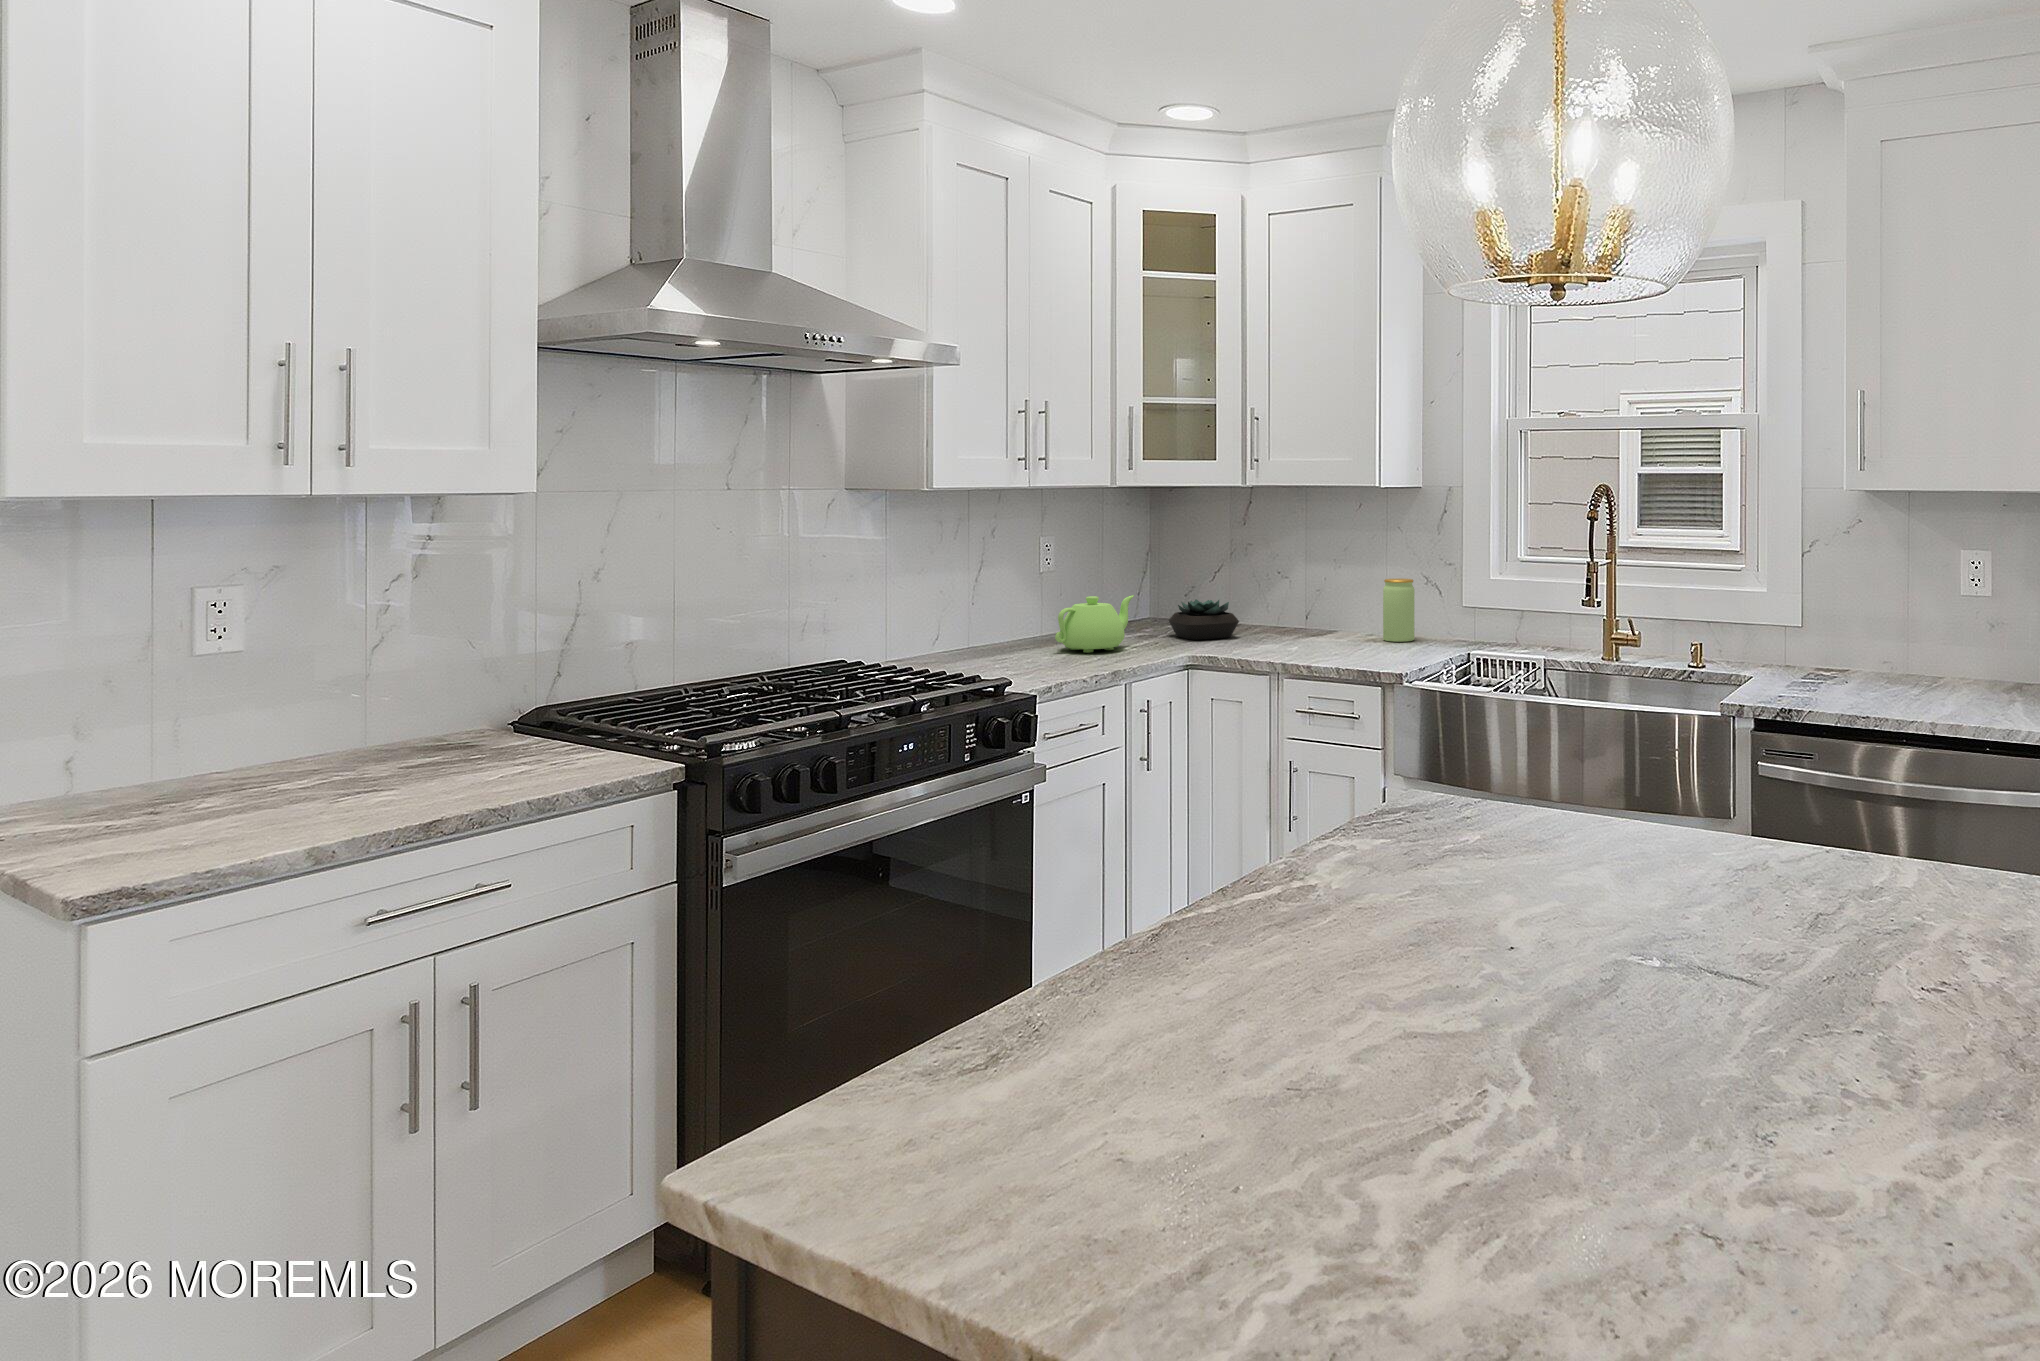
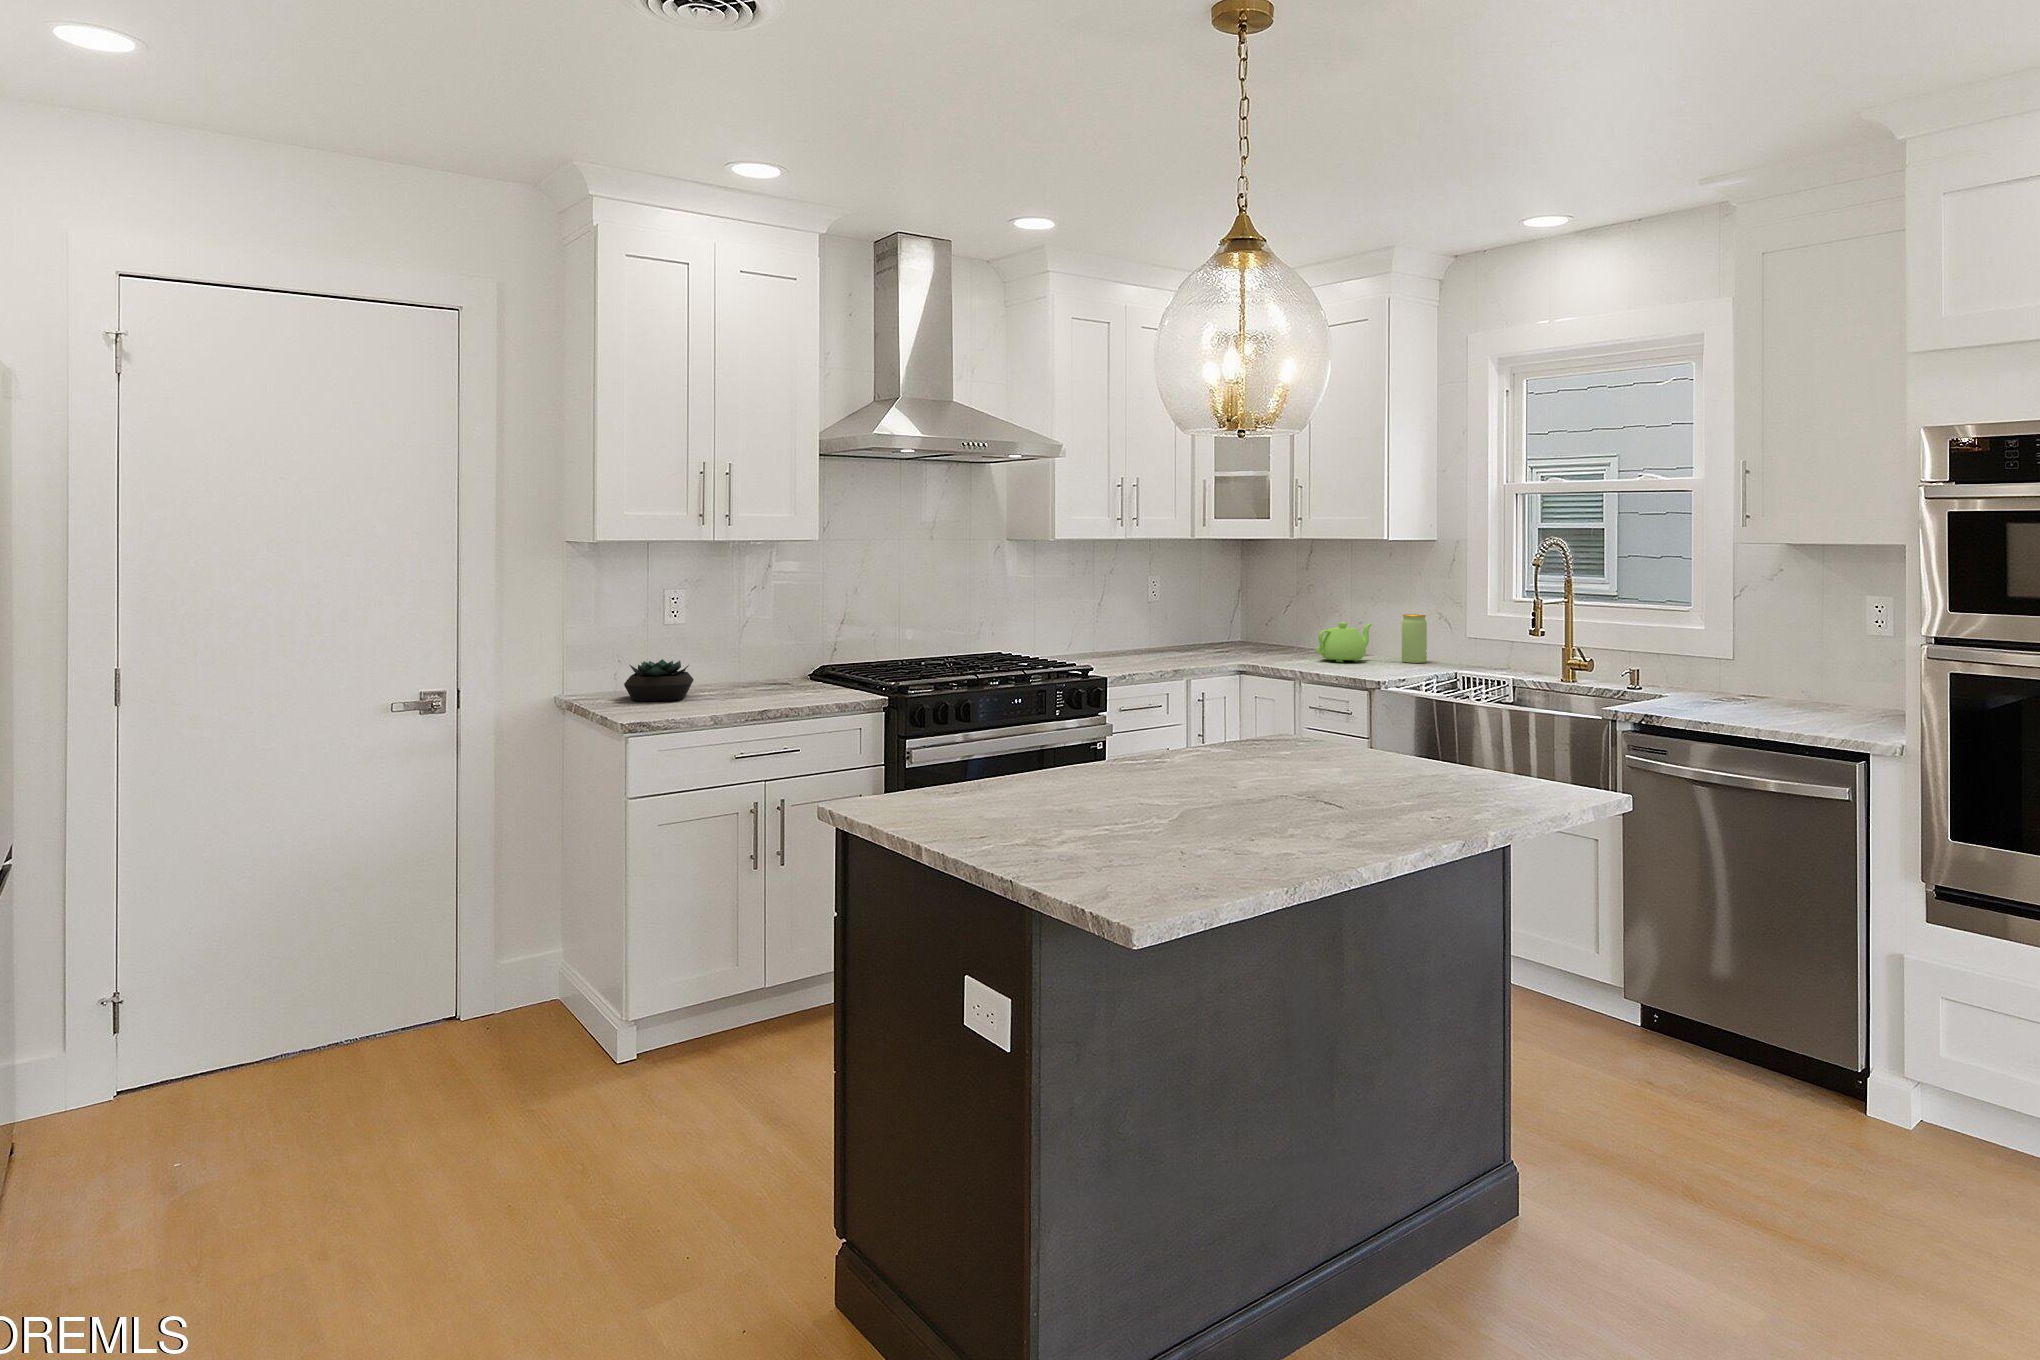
teapot: present [1055,595,1134,652] -> present [1316,622,1373,662]
succulent plant: present [1169,599,1239,640] -> present [624,659,694,701]

